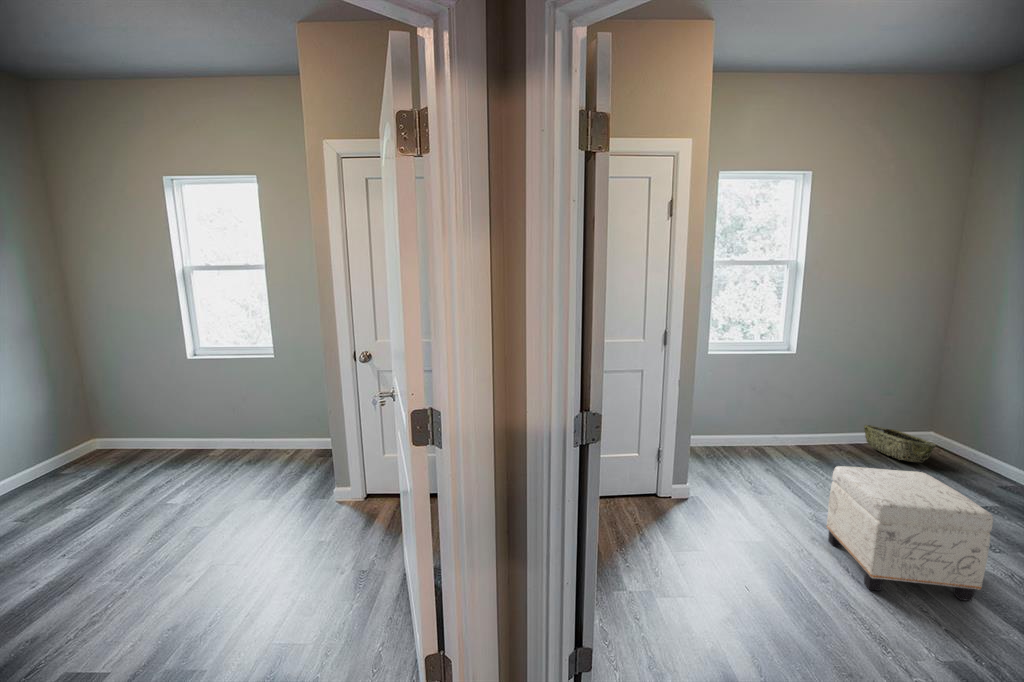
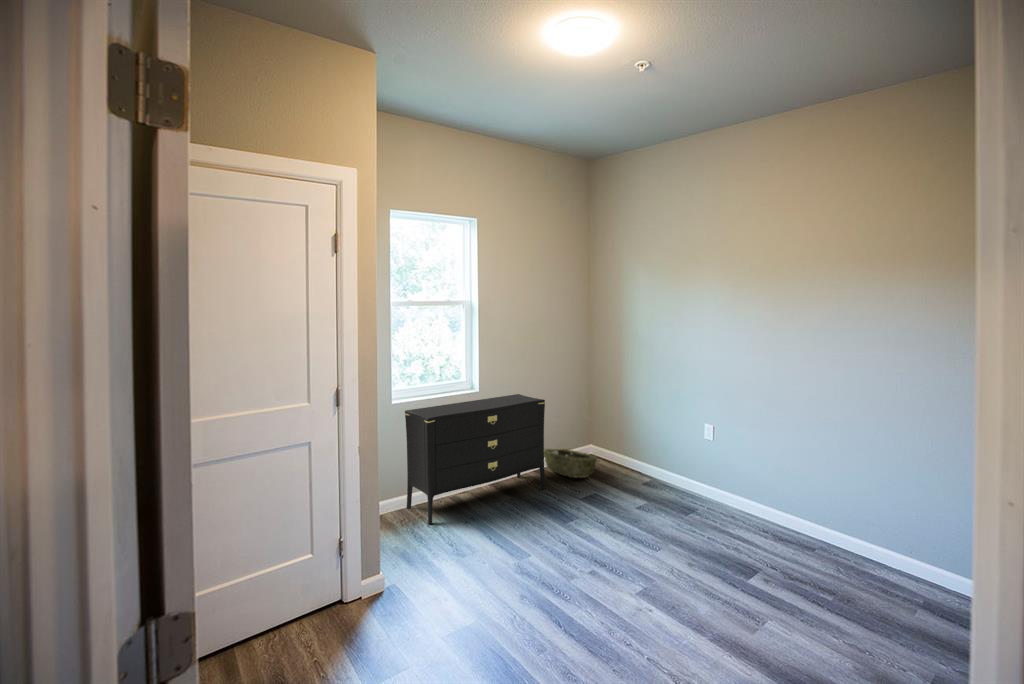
dresser: none [713,366,871,462] -> present [405,394,545,524]
ottoman: present [827,466,993,601] -> none [533,493,663,640]

